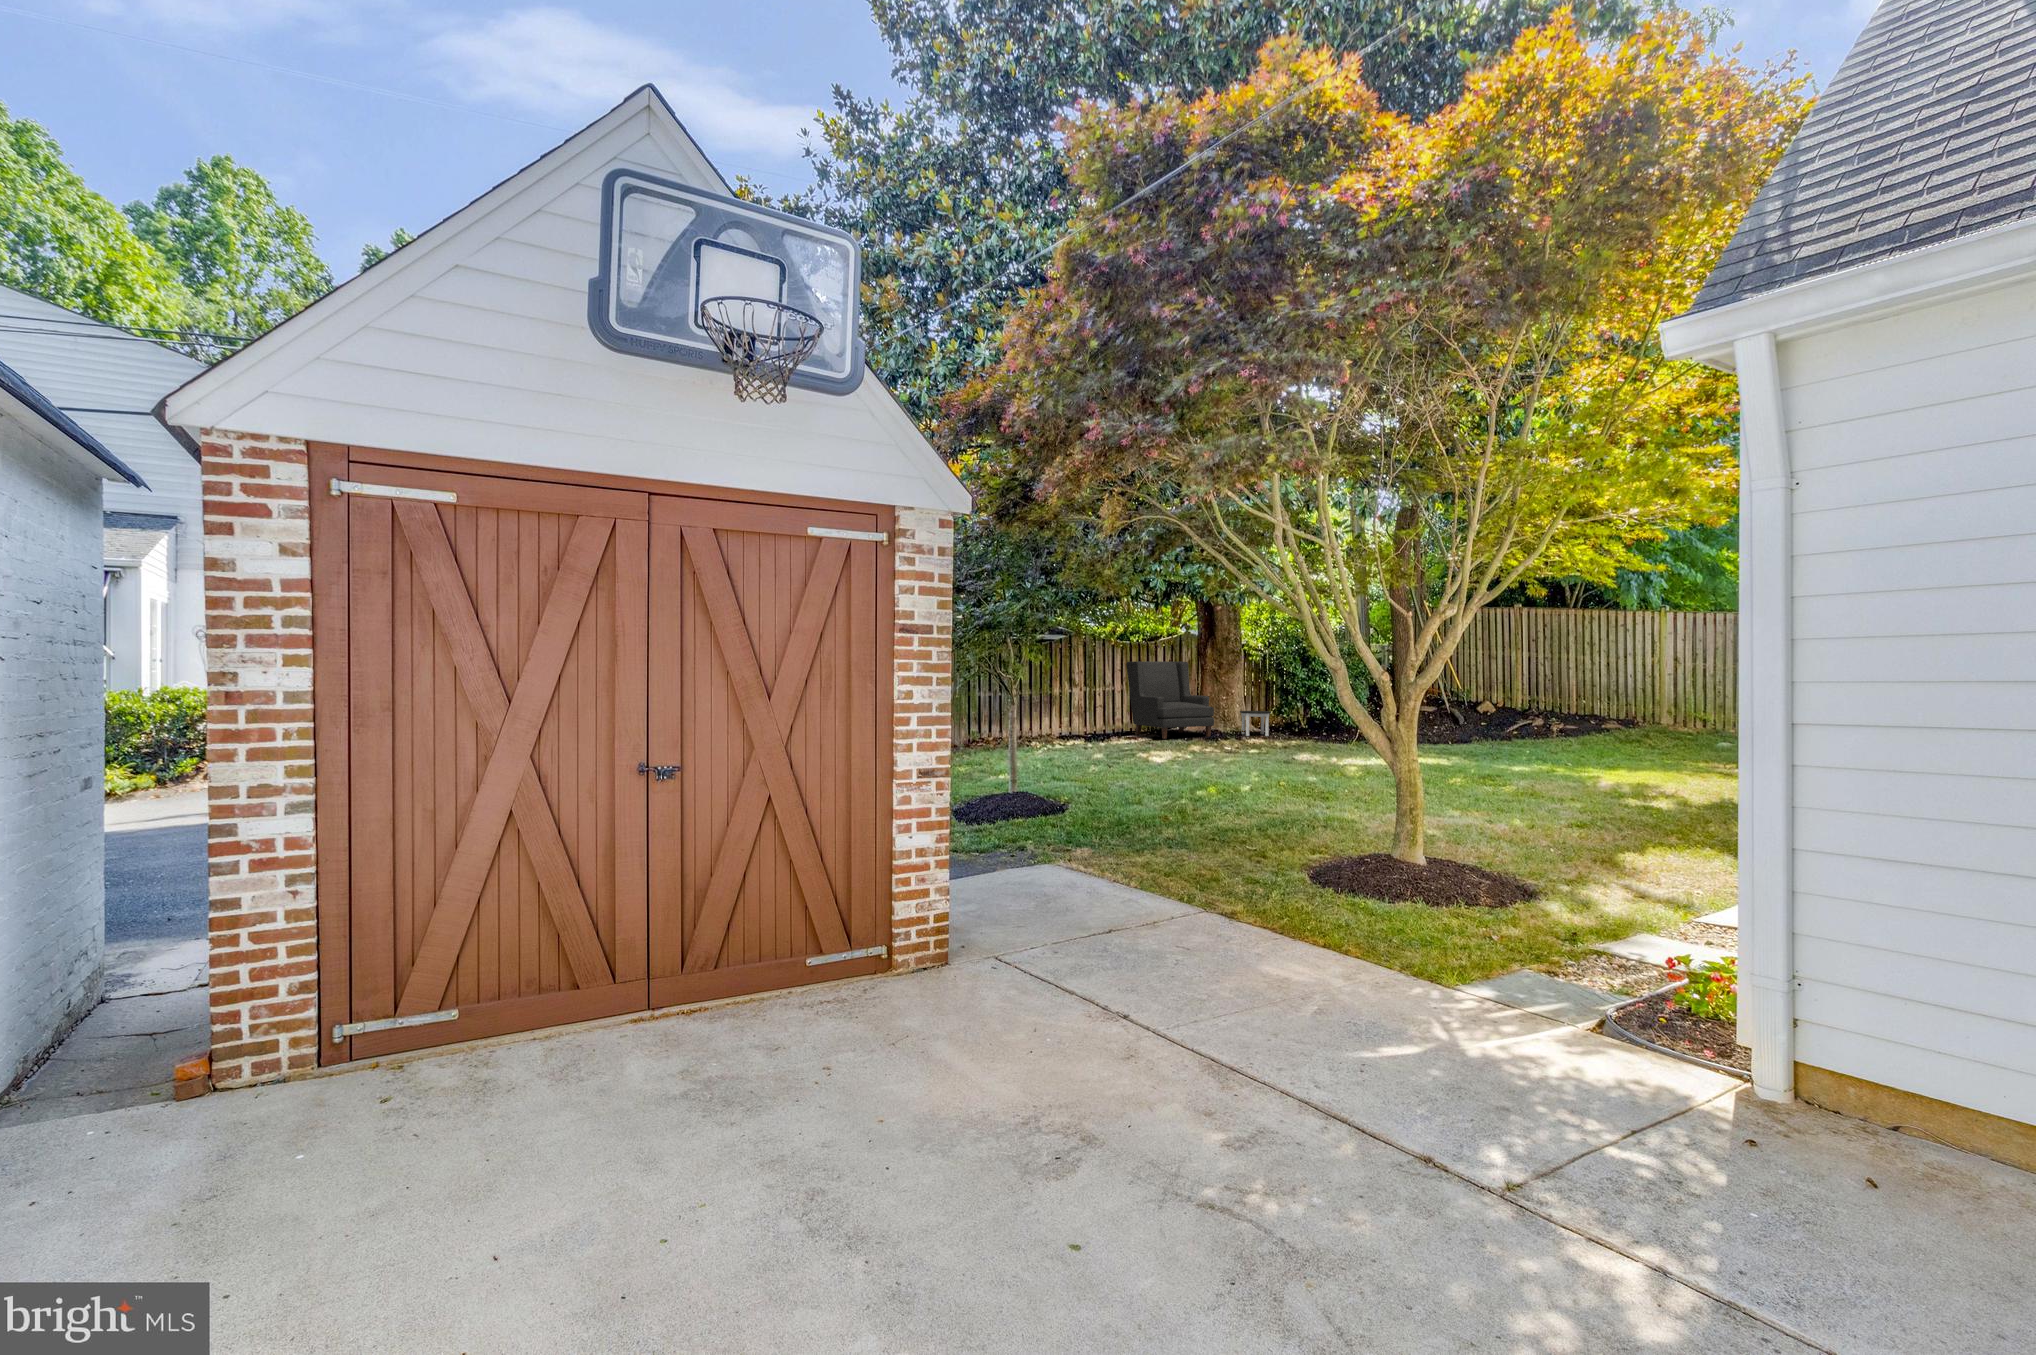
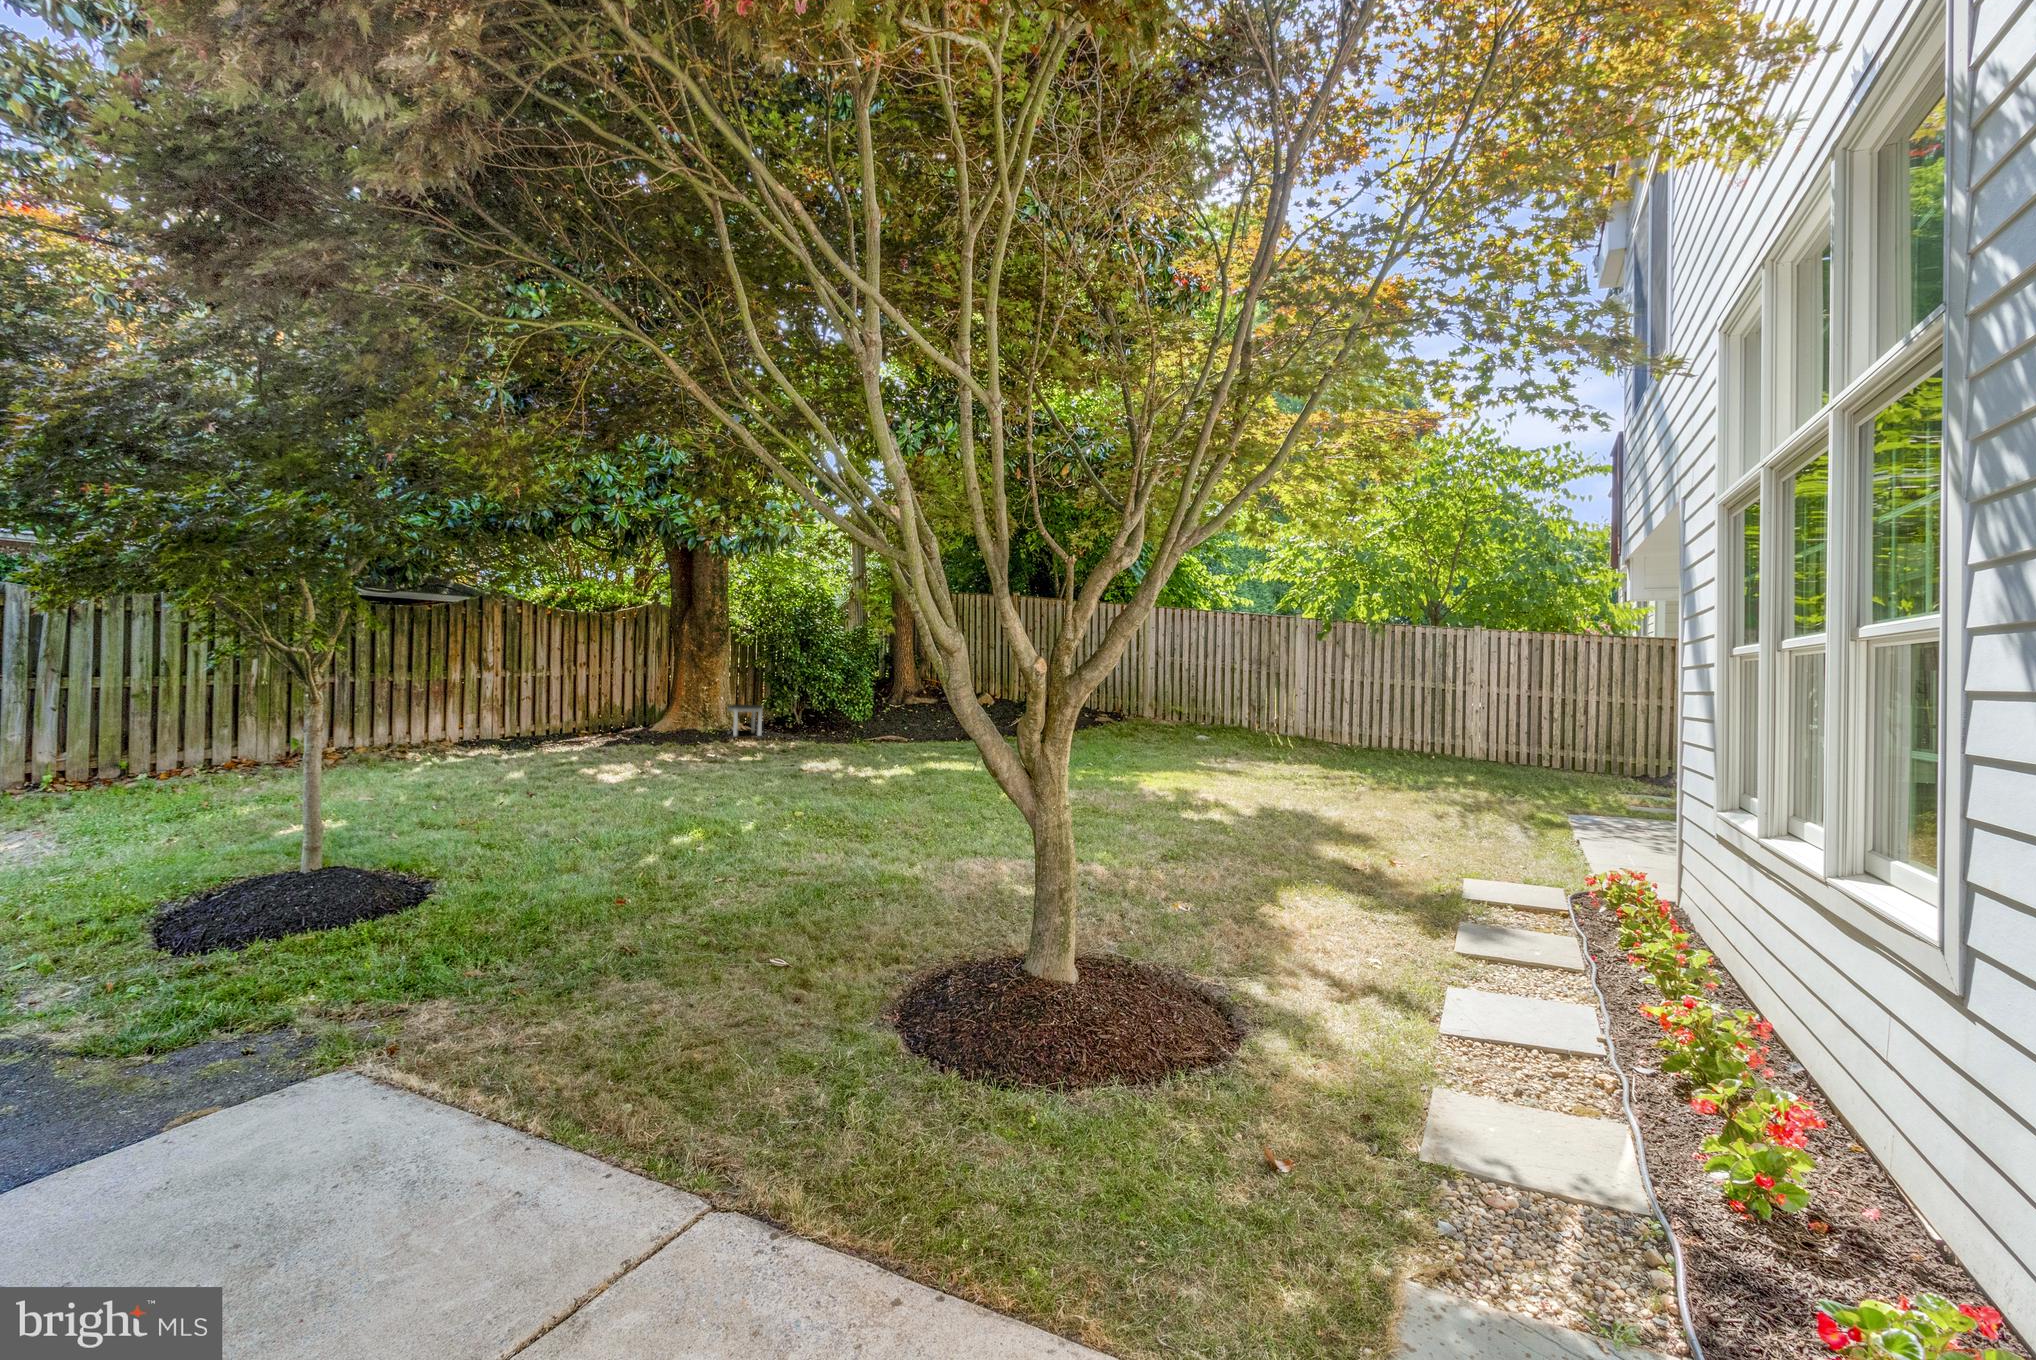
chair: present [1126,661,1214,739] -> none [569,638,692,743]

